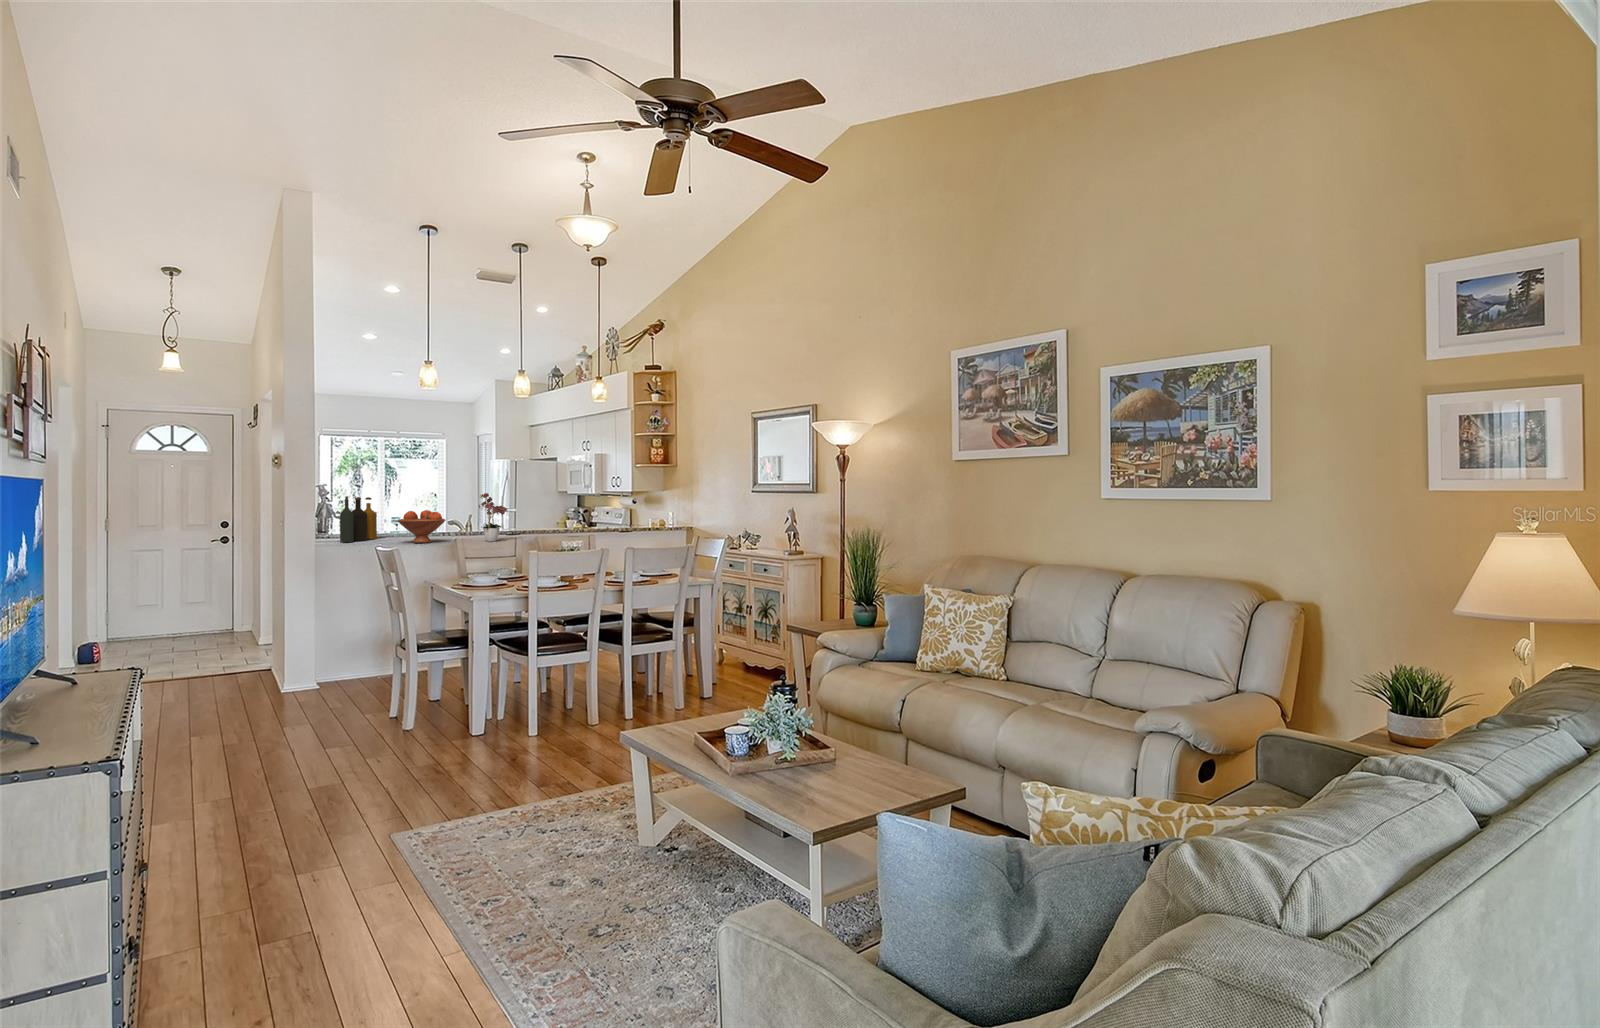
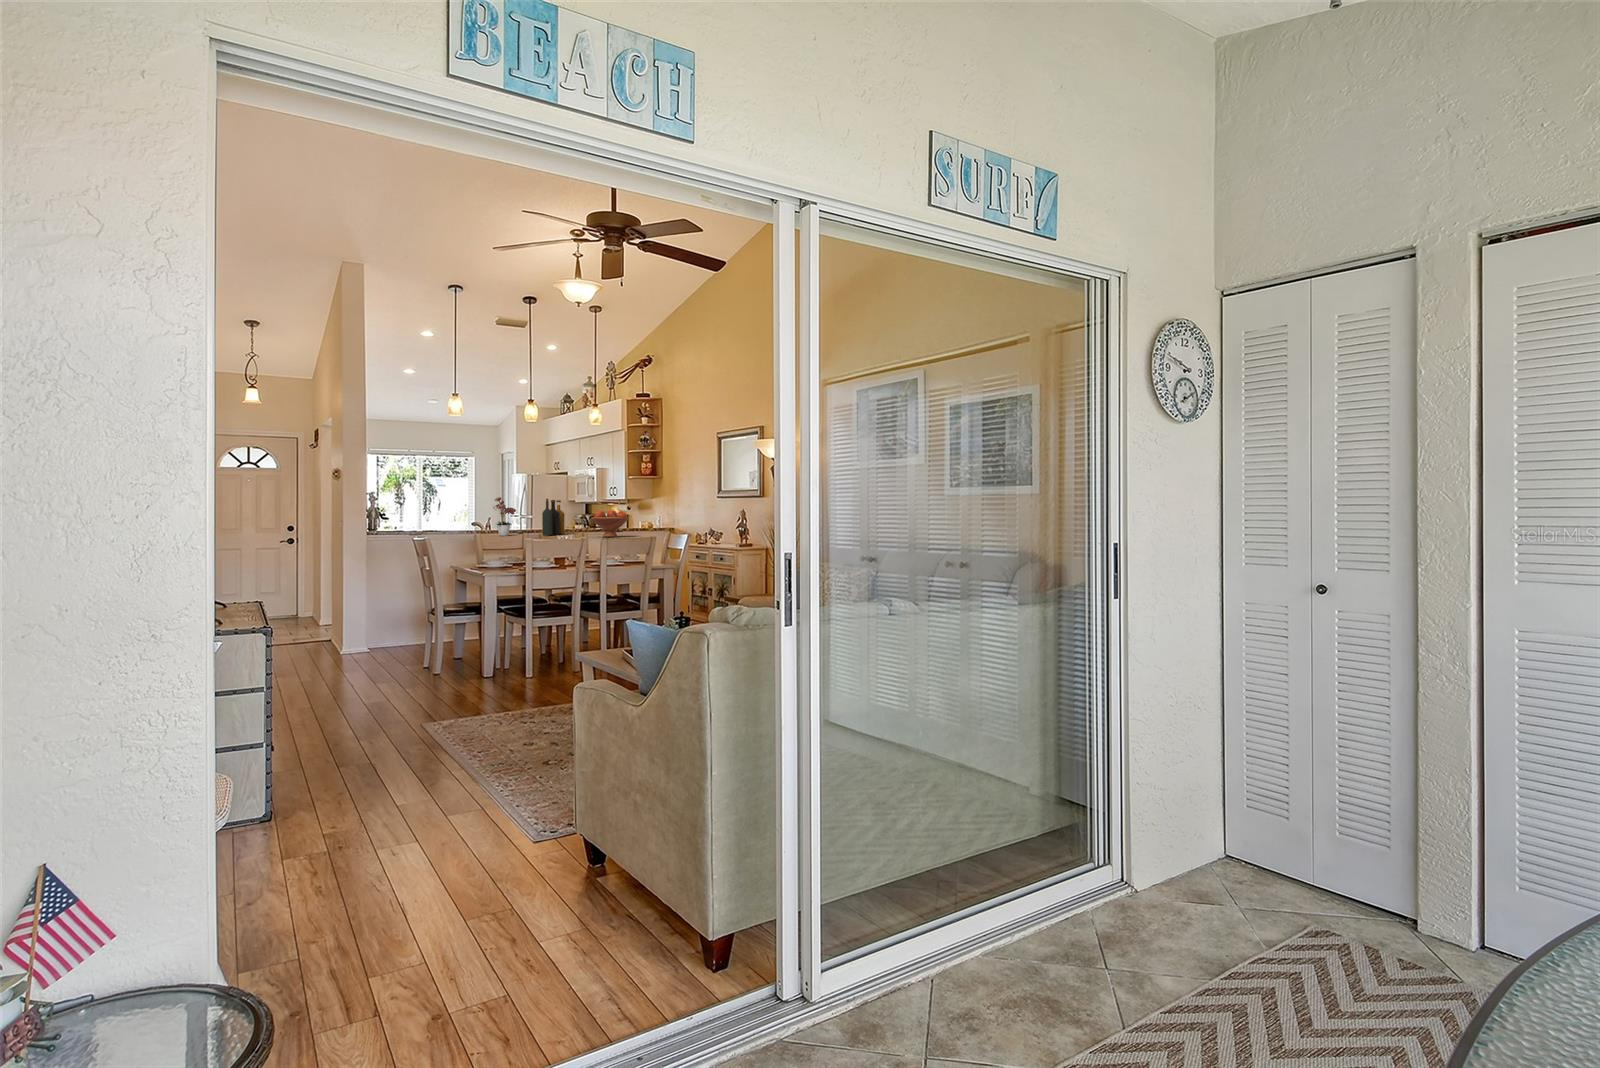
bottle: present [340,496,377,542] -> present [542,499,565,535]
fruit bowl: present [398,510,445,543] -> present [591,510,629,537]

